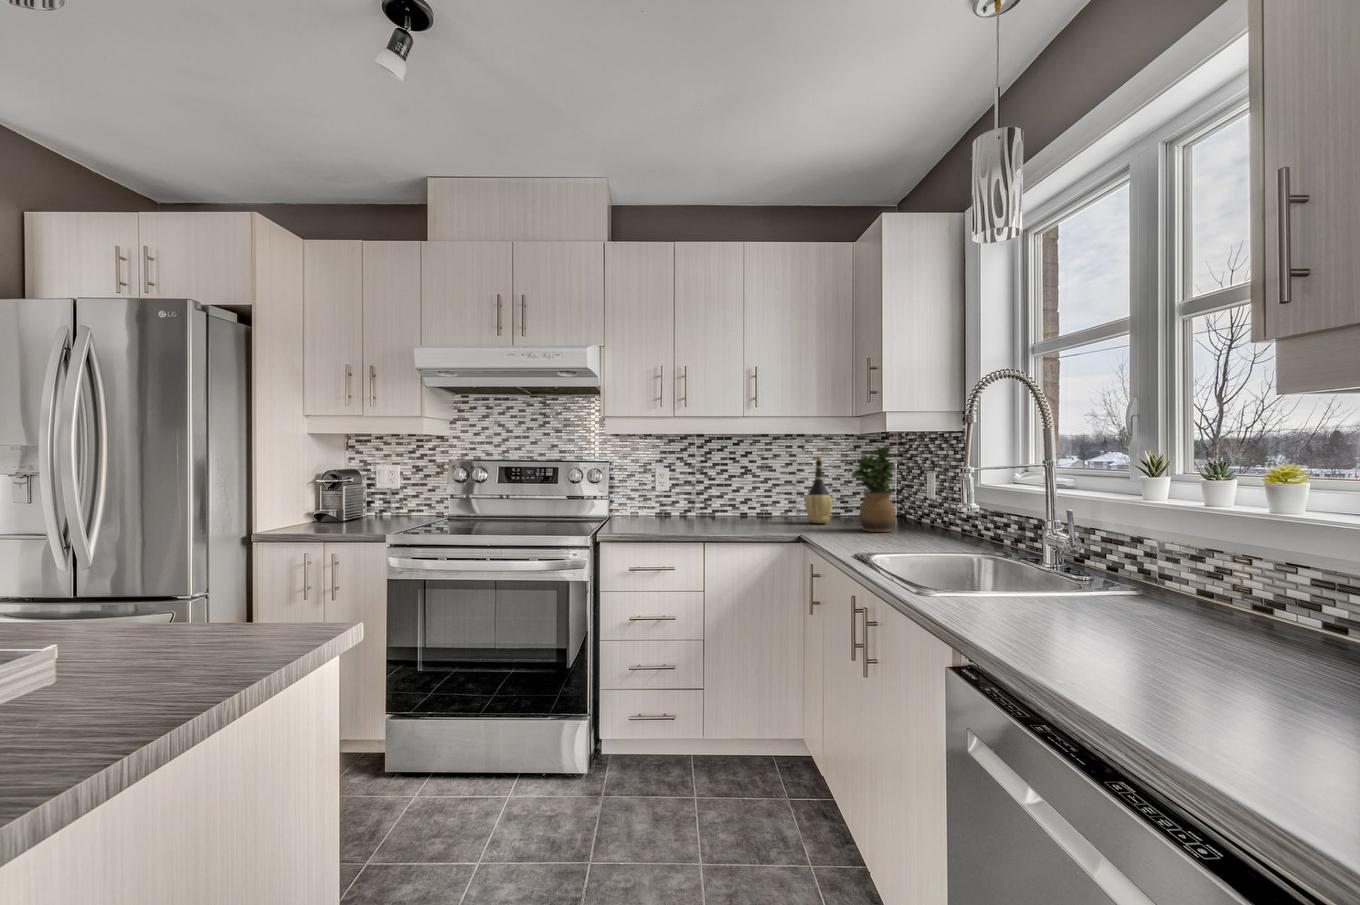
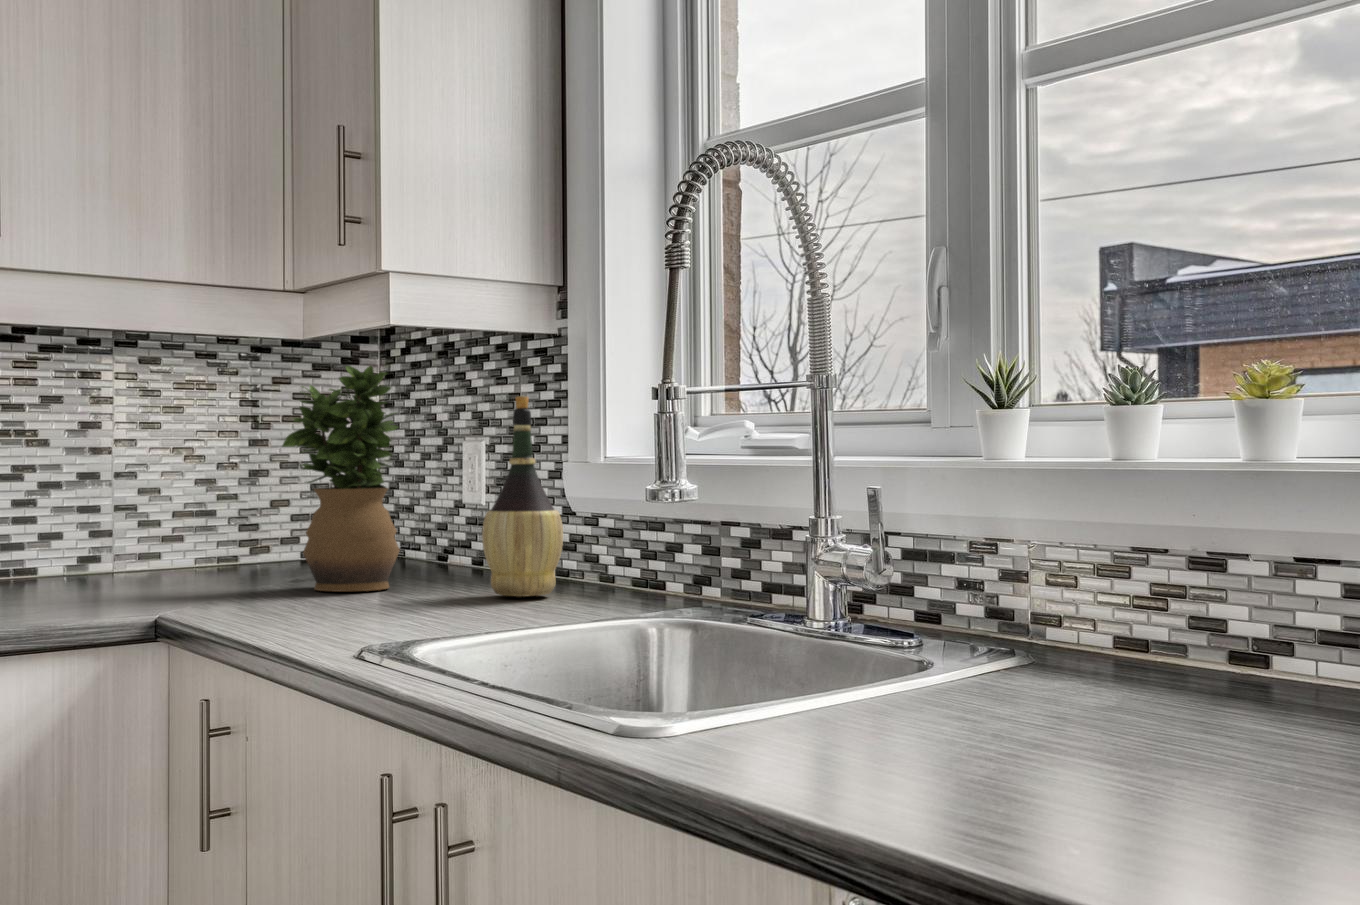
wine bottle: present [805,456,832,523] -> present [482,396,563,597]

